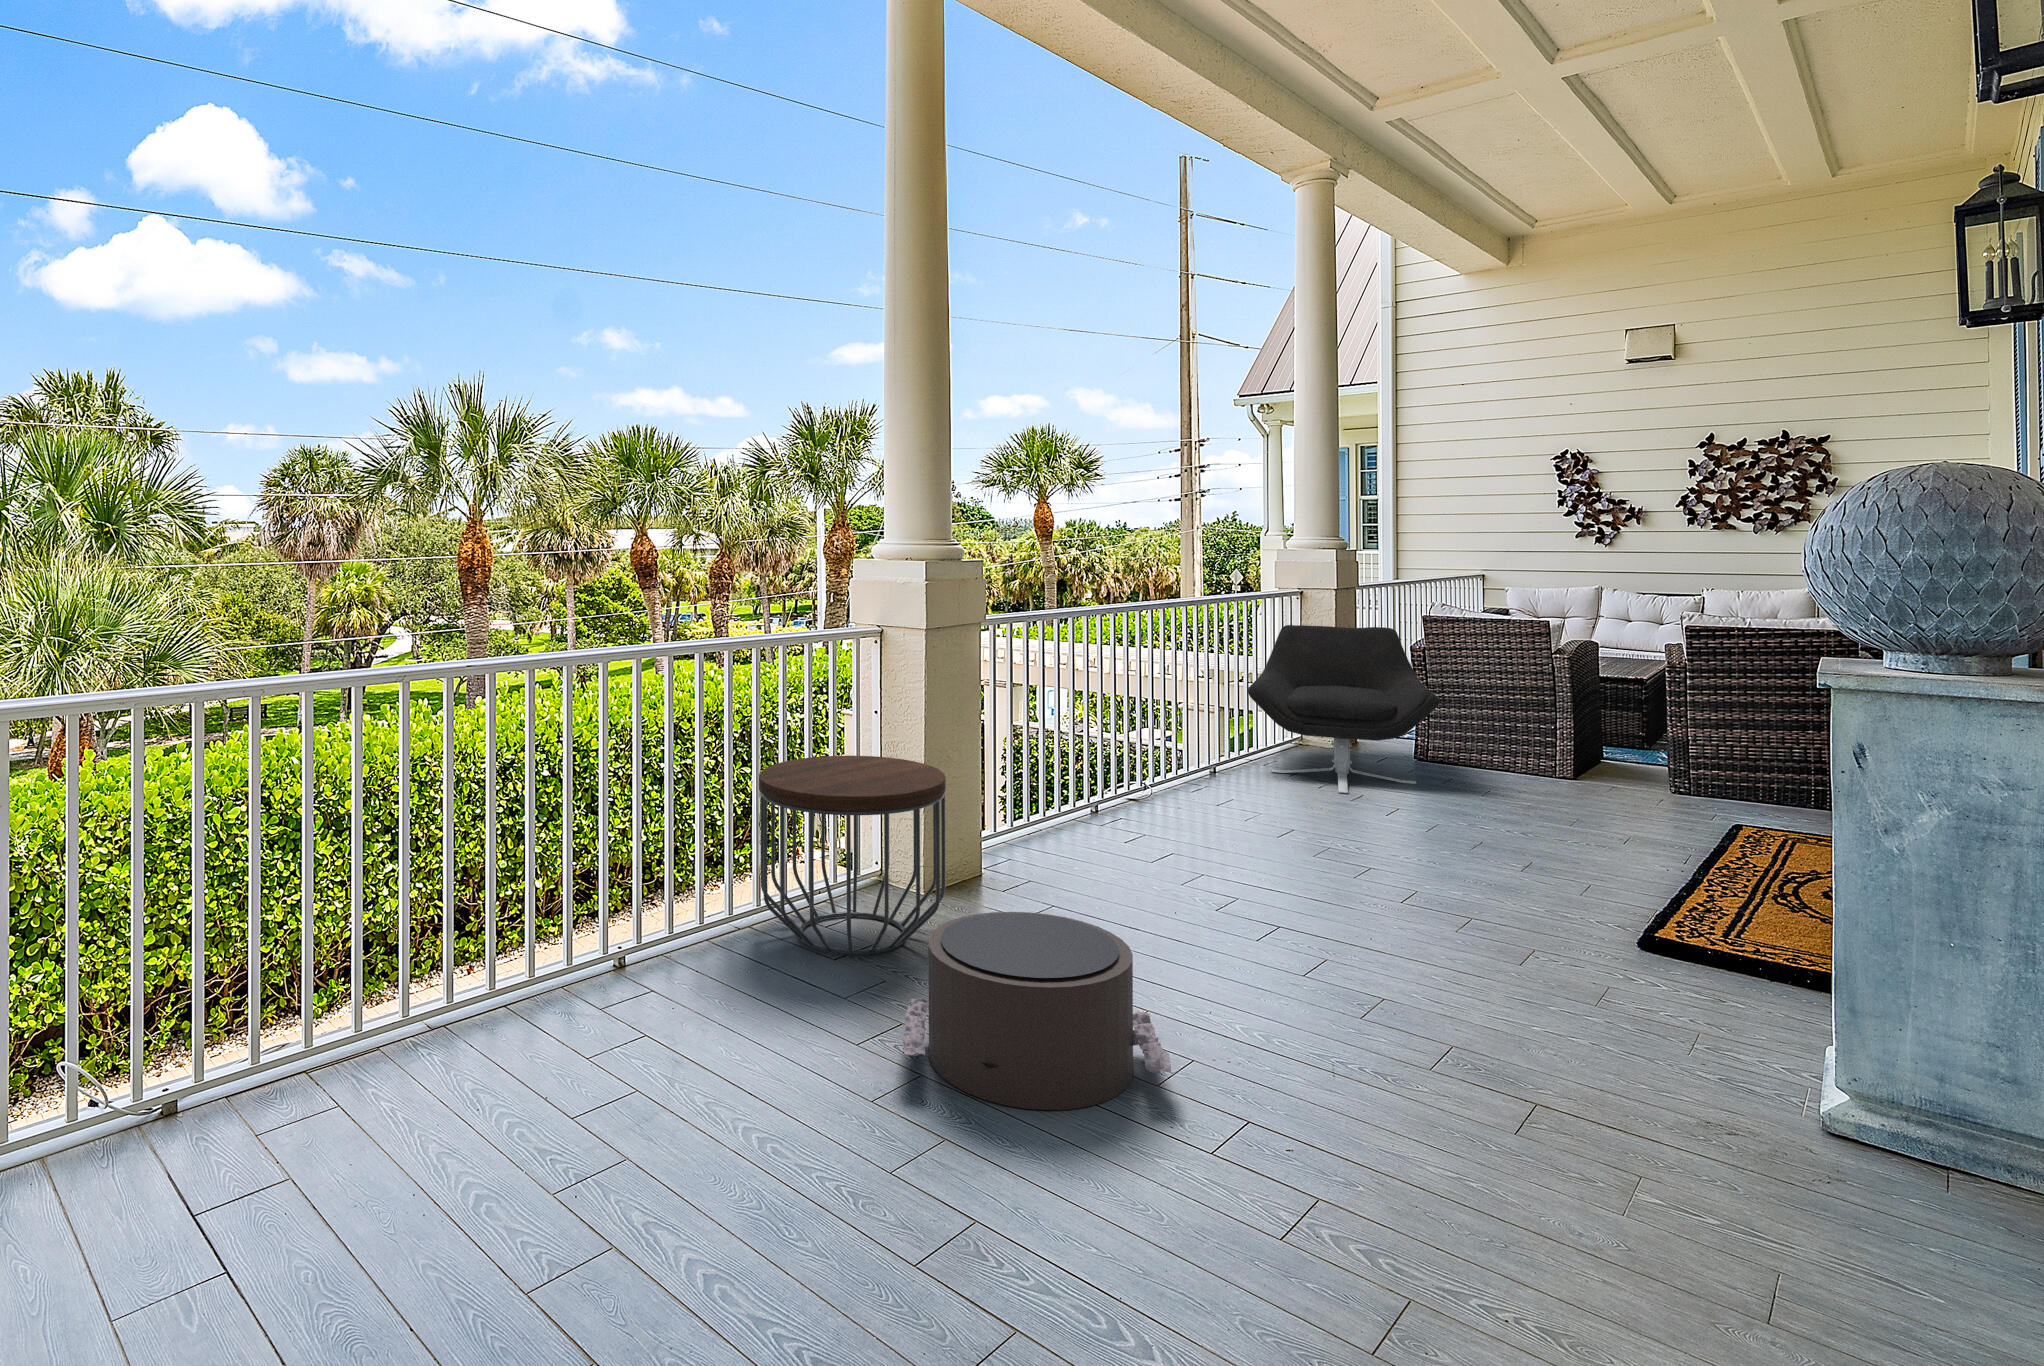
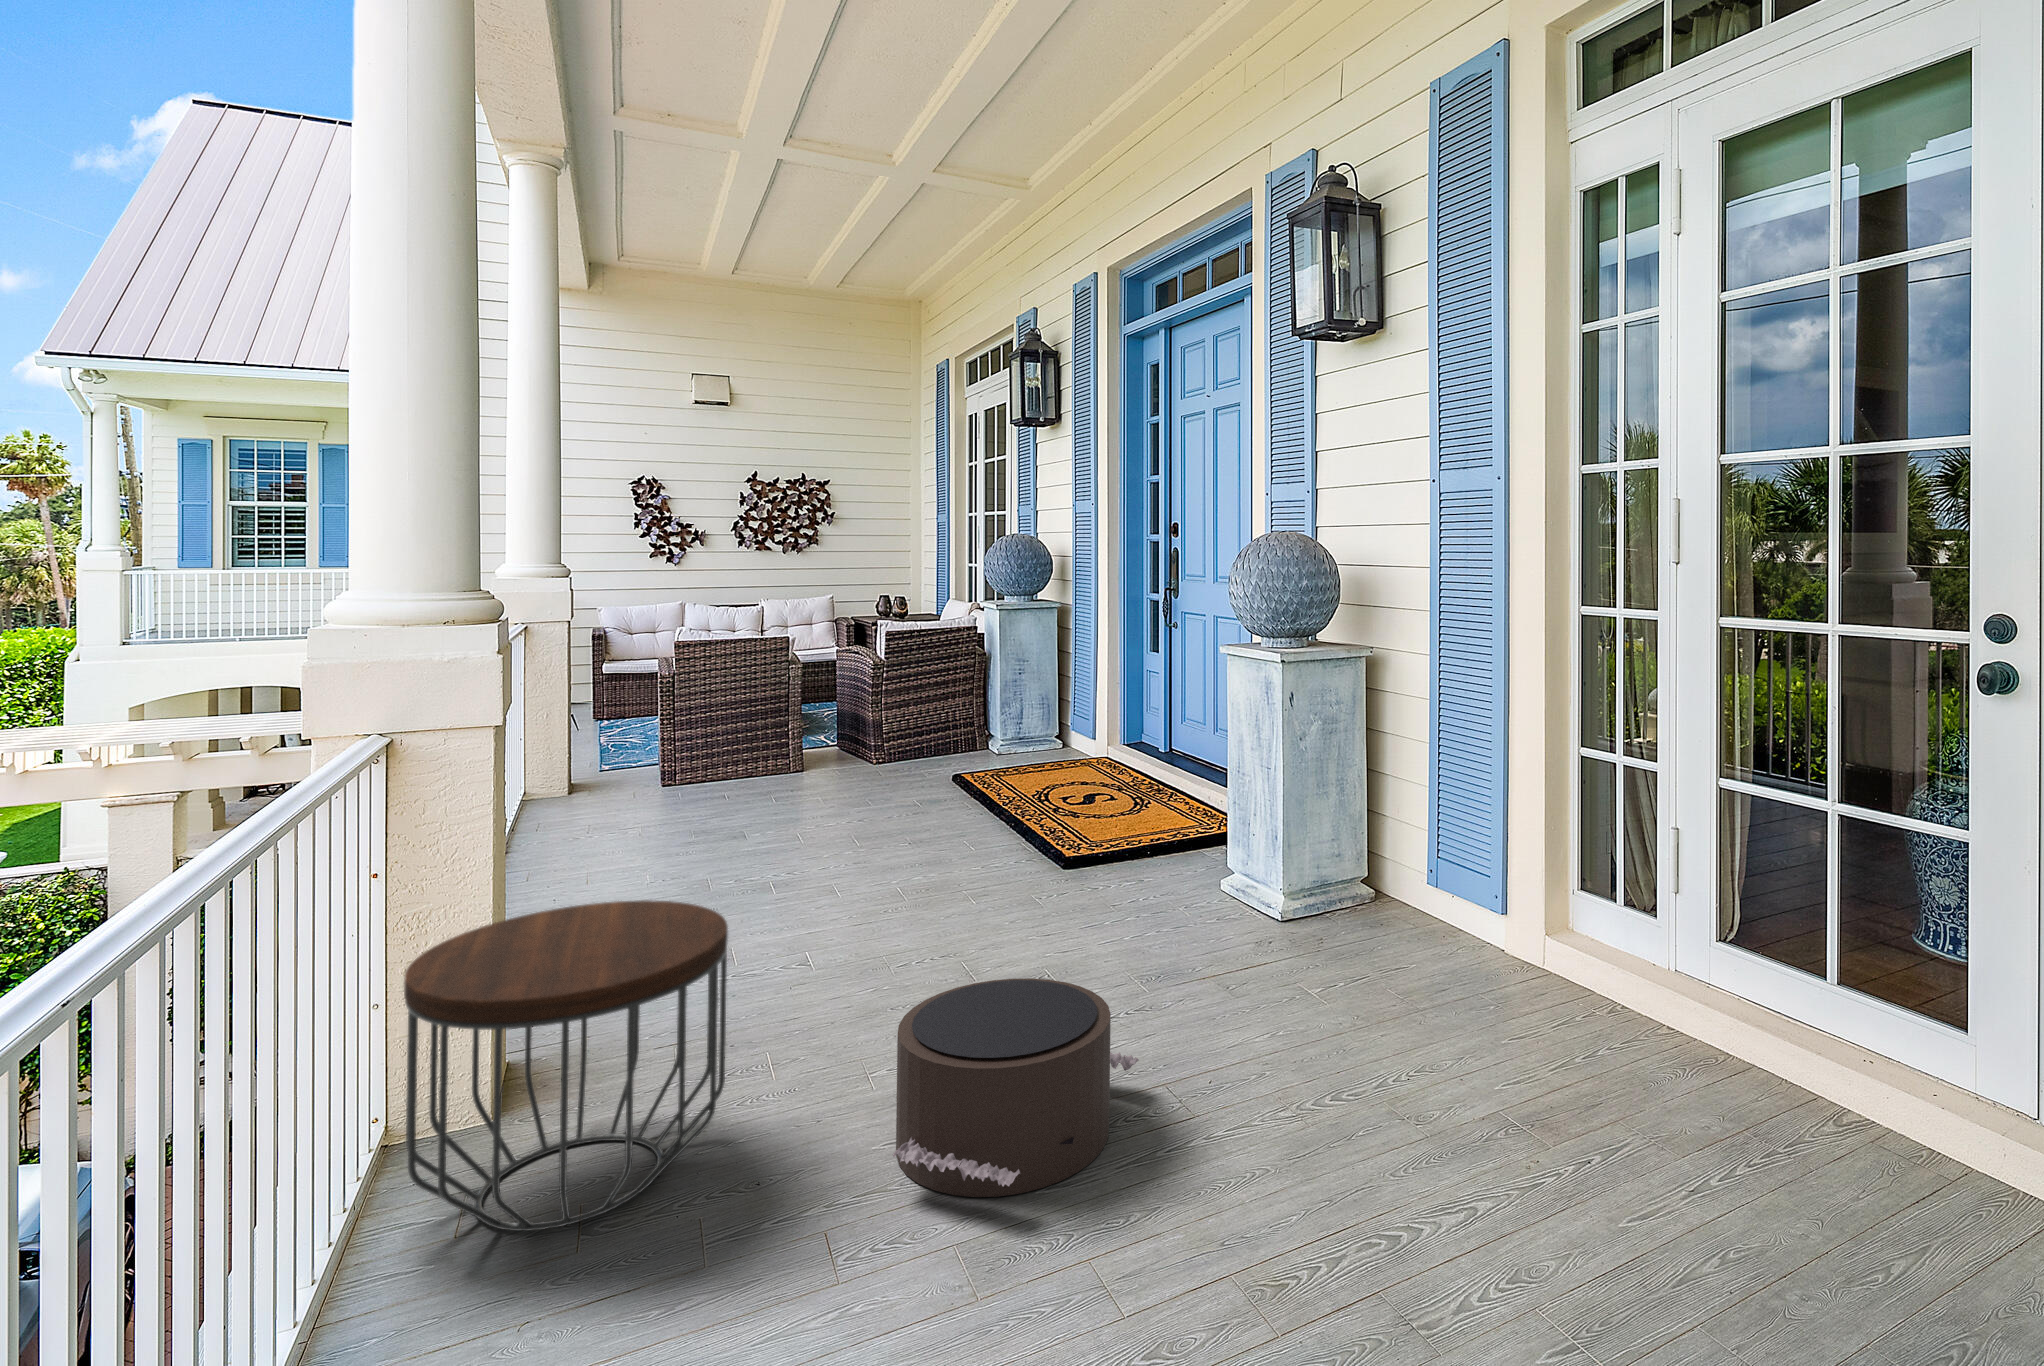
lounge chair: present [1247,625,1440,793] -> none [521,656,747,832]

